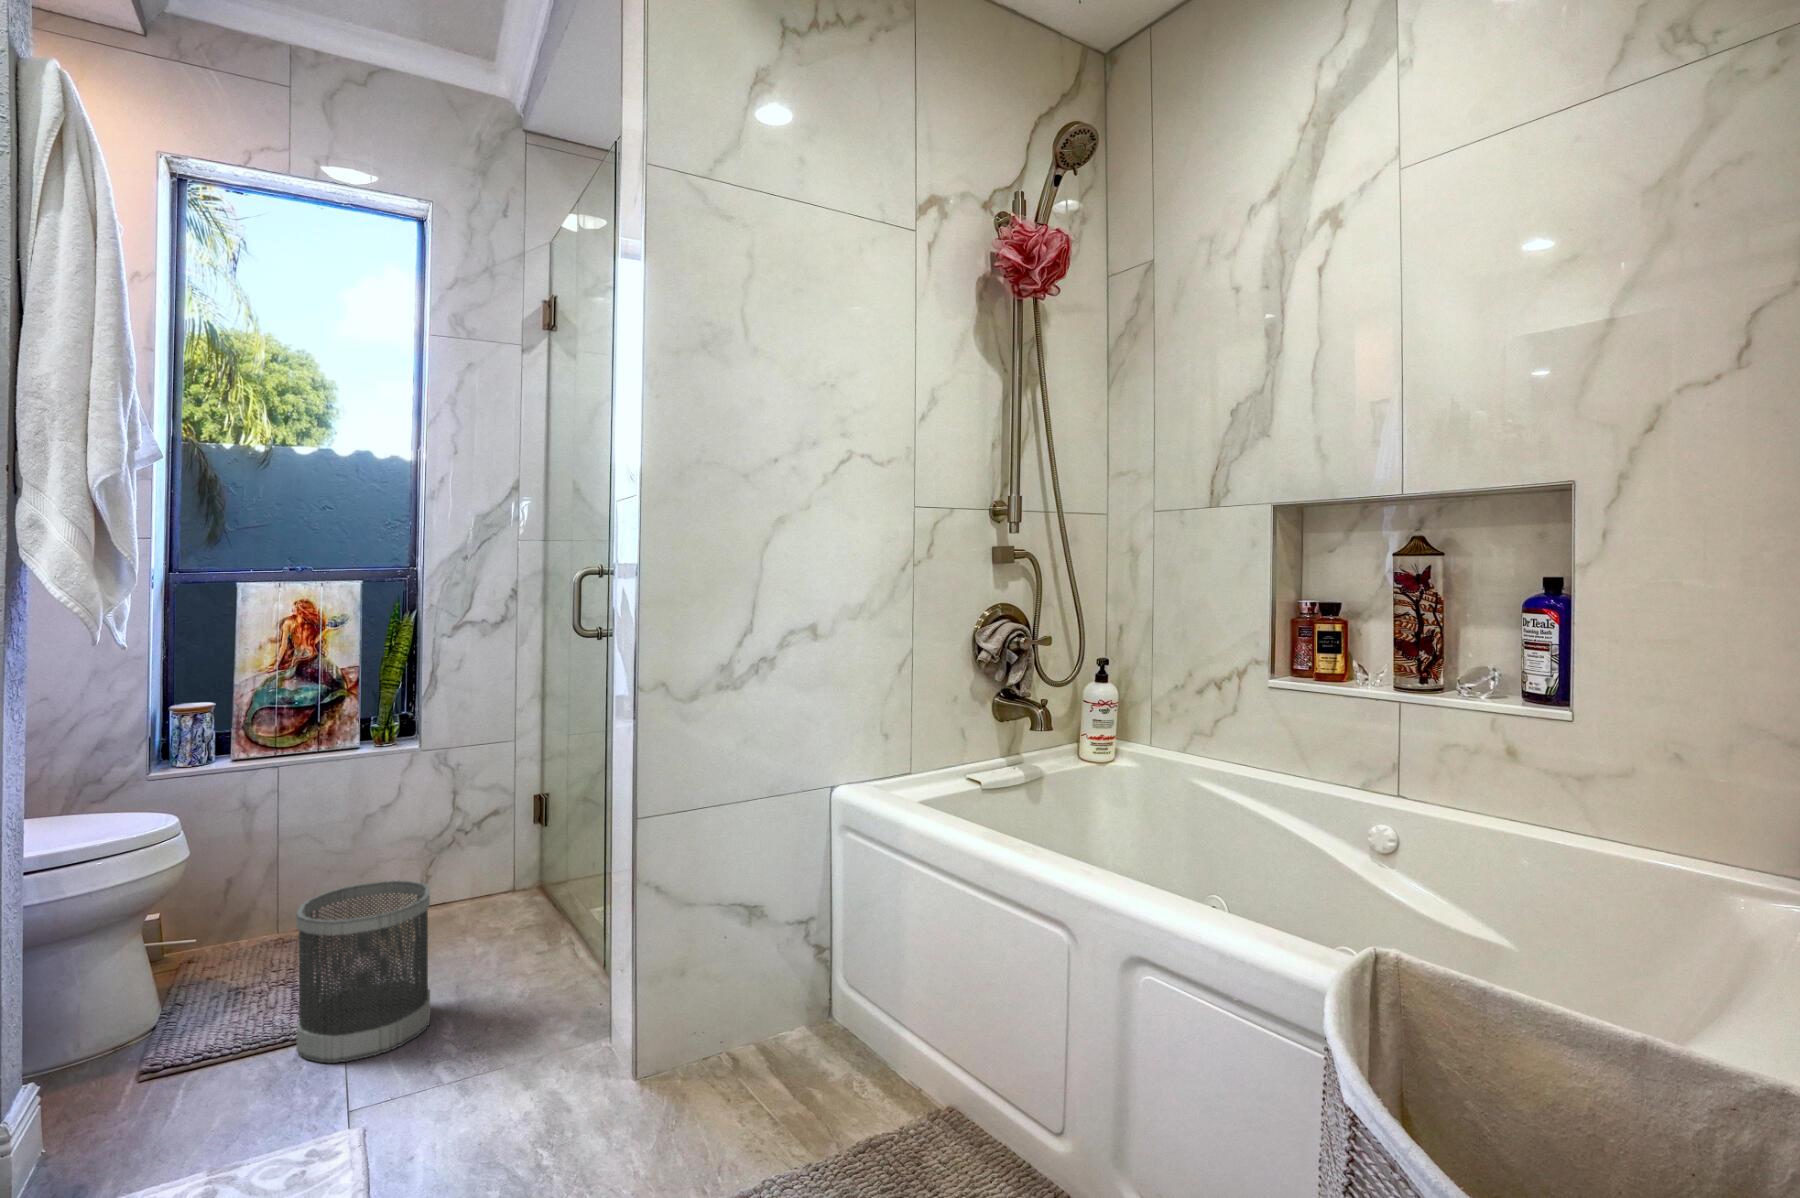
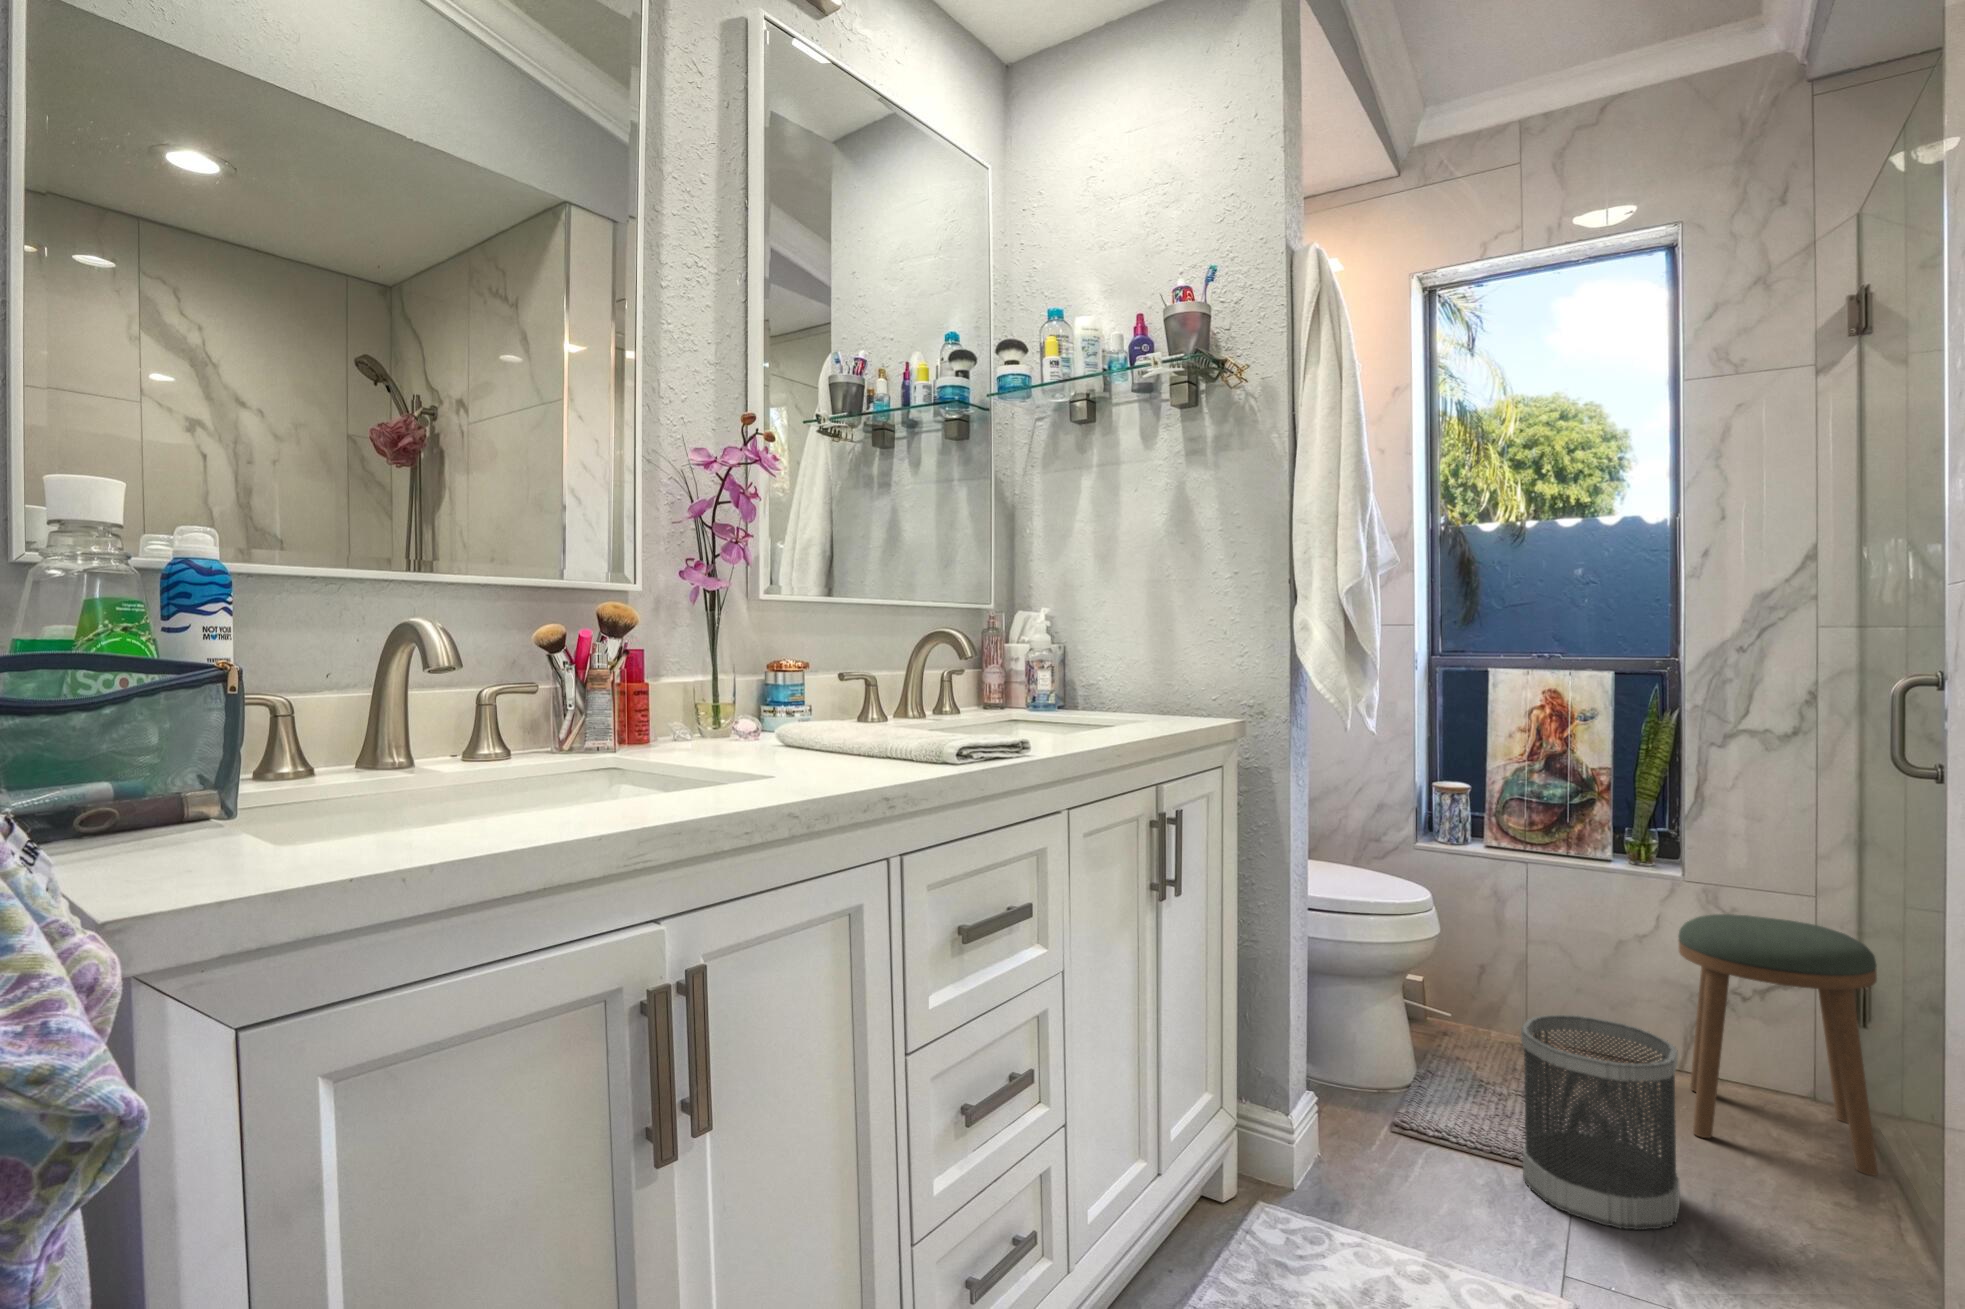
stool: none [418,770,547,954] -> present [1678,914,1878,1176]

